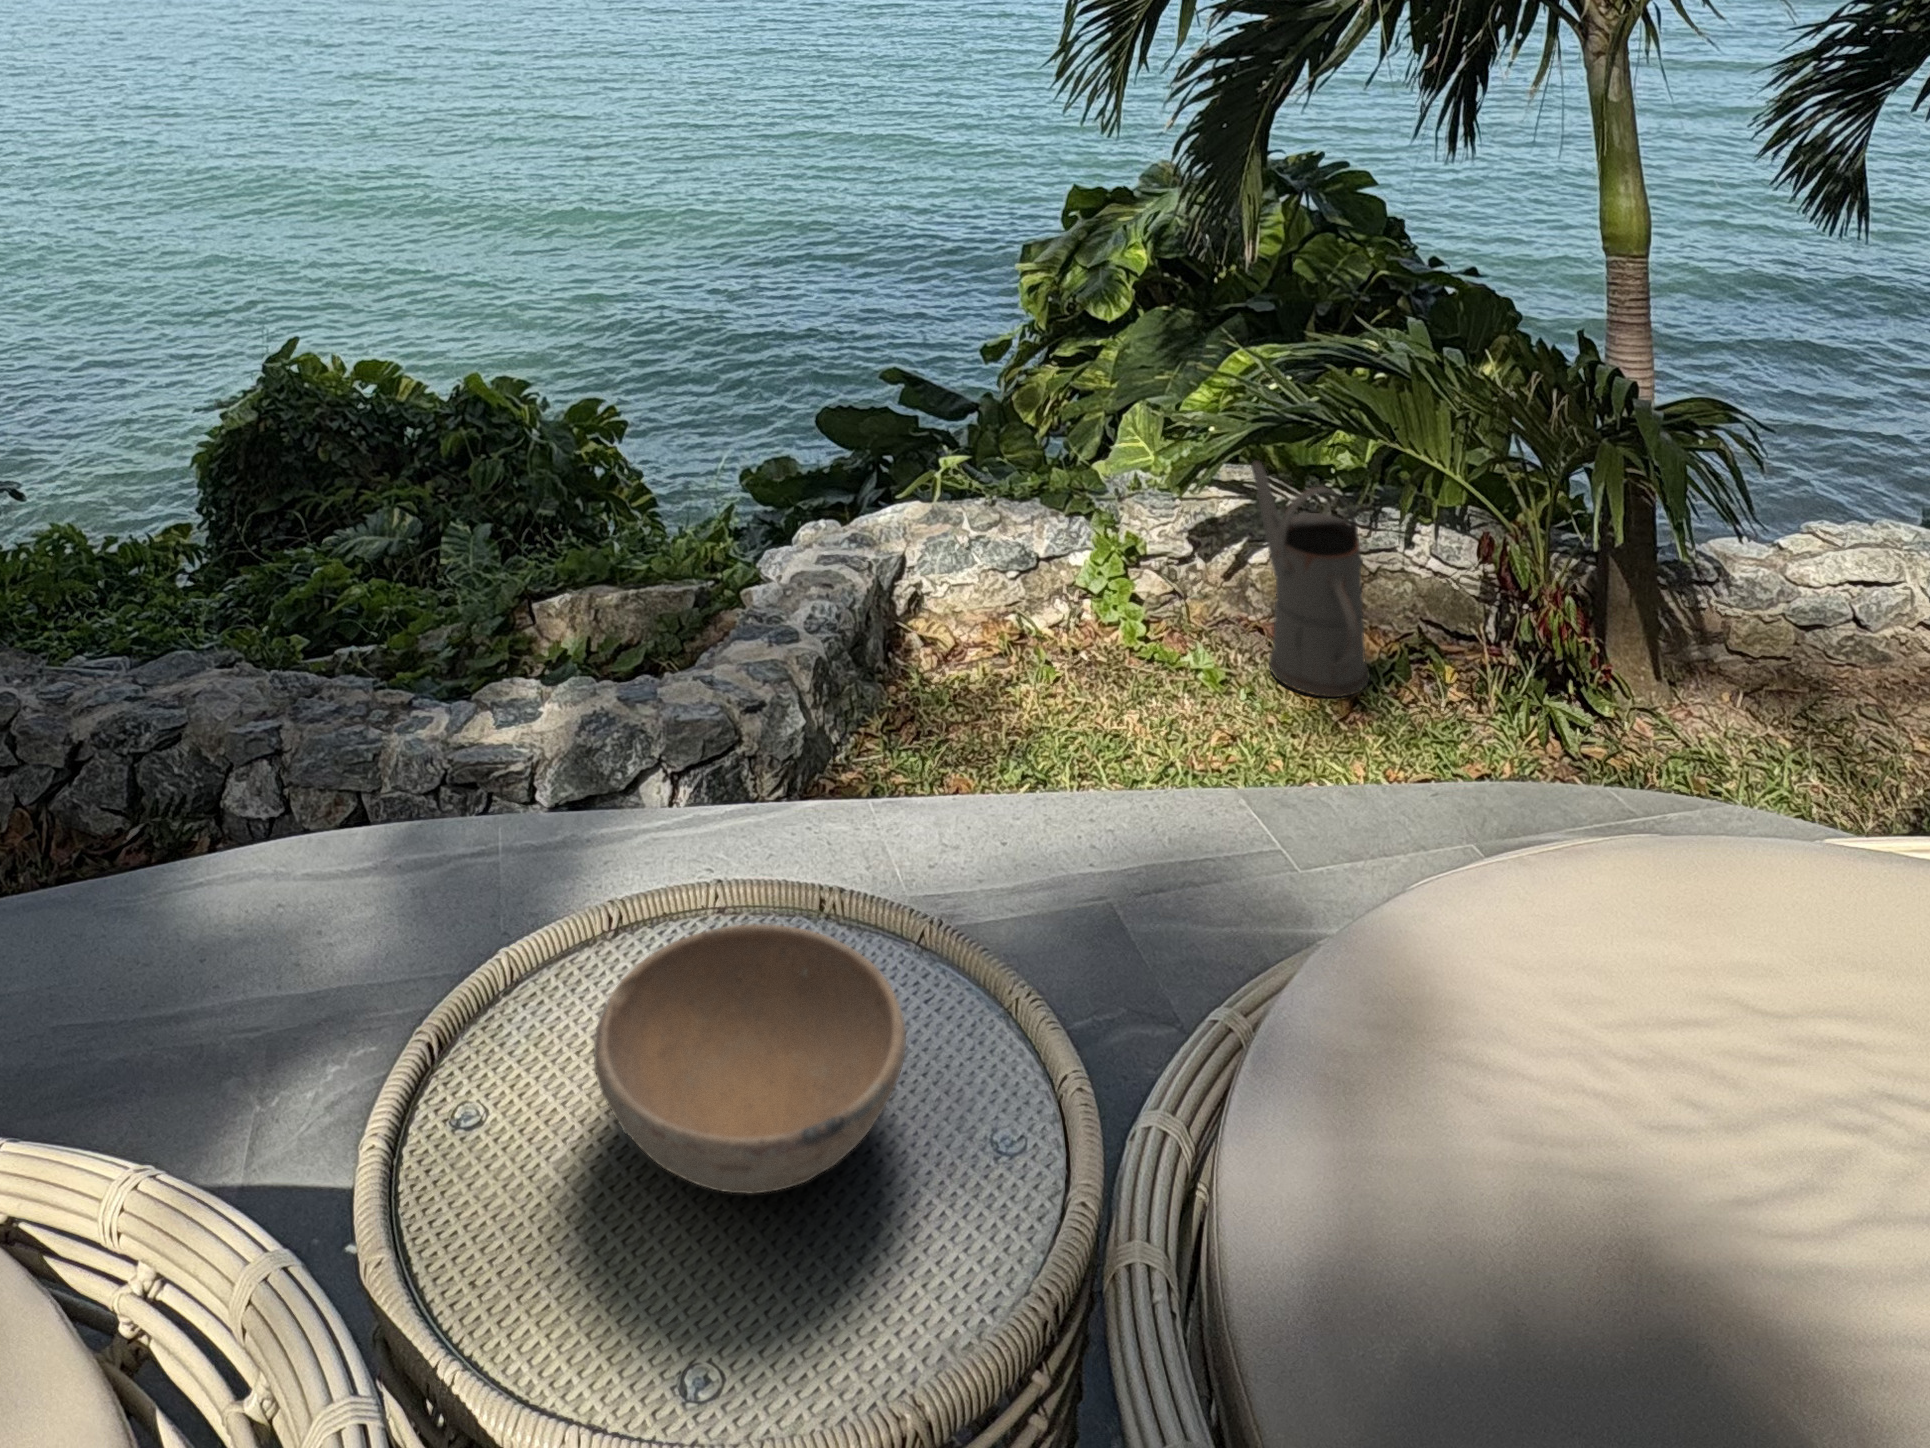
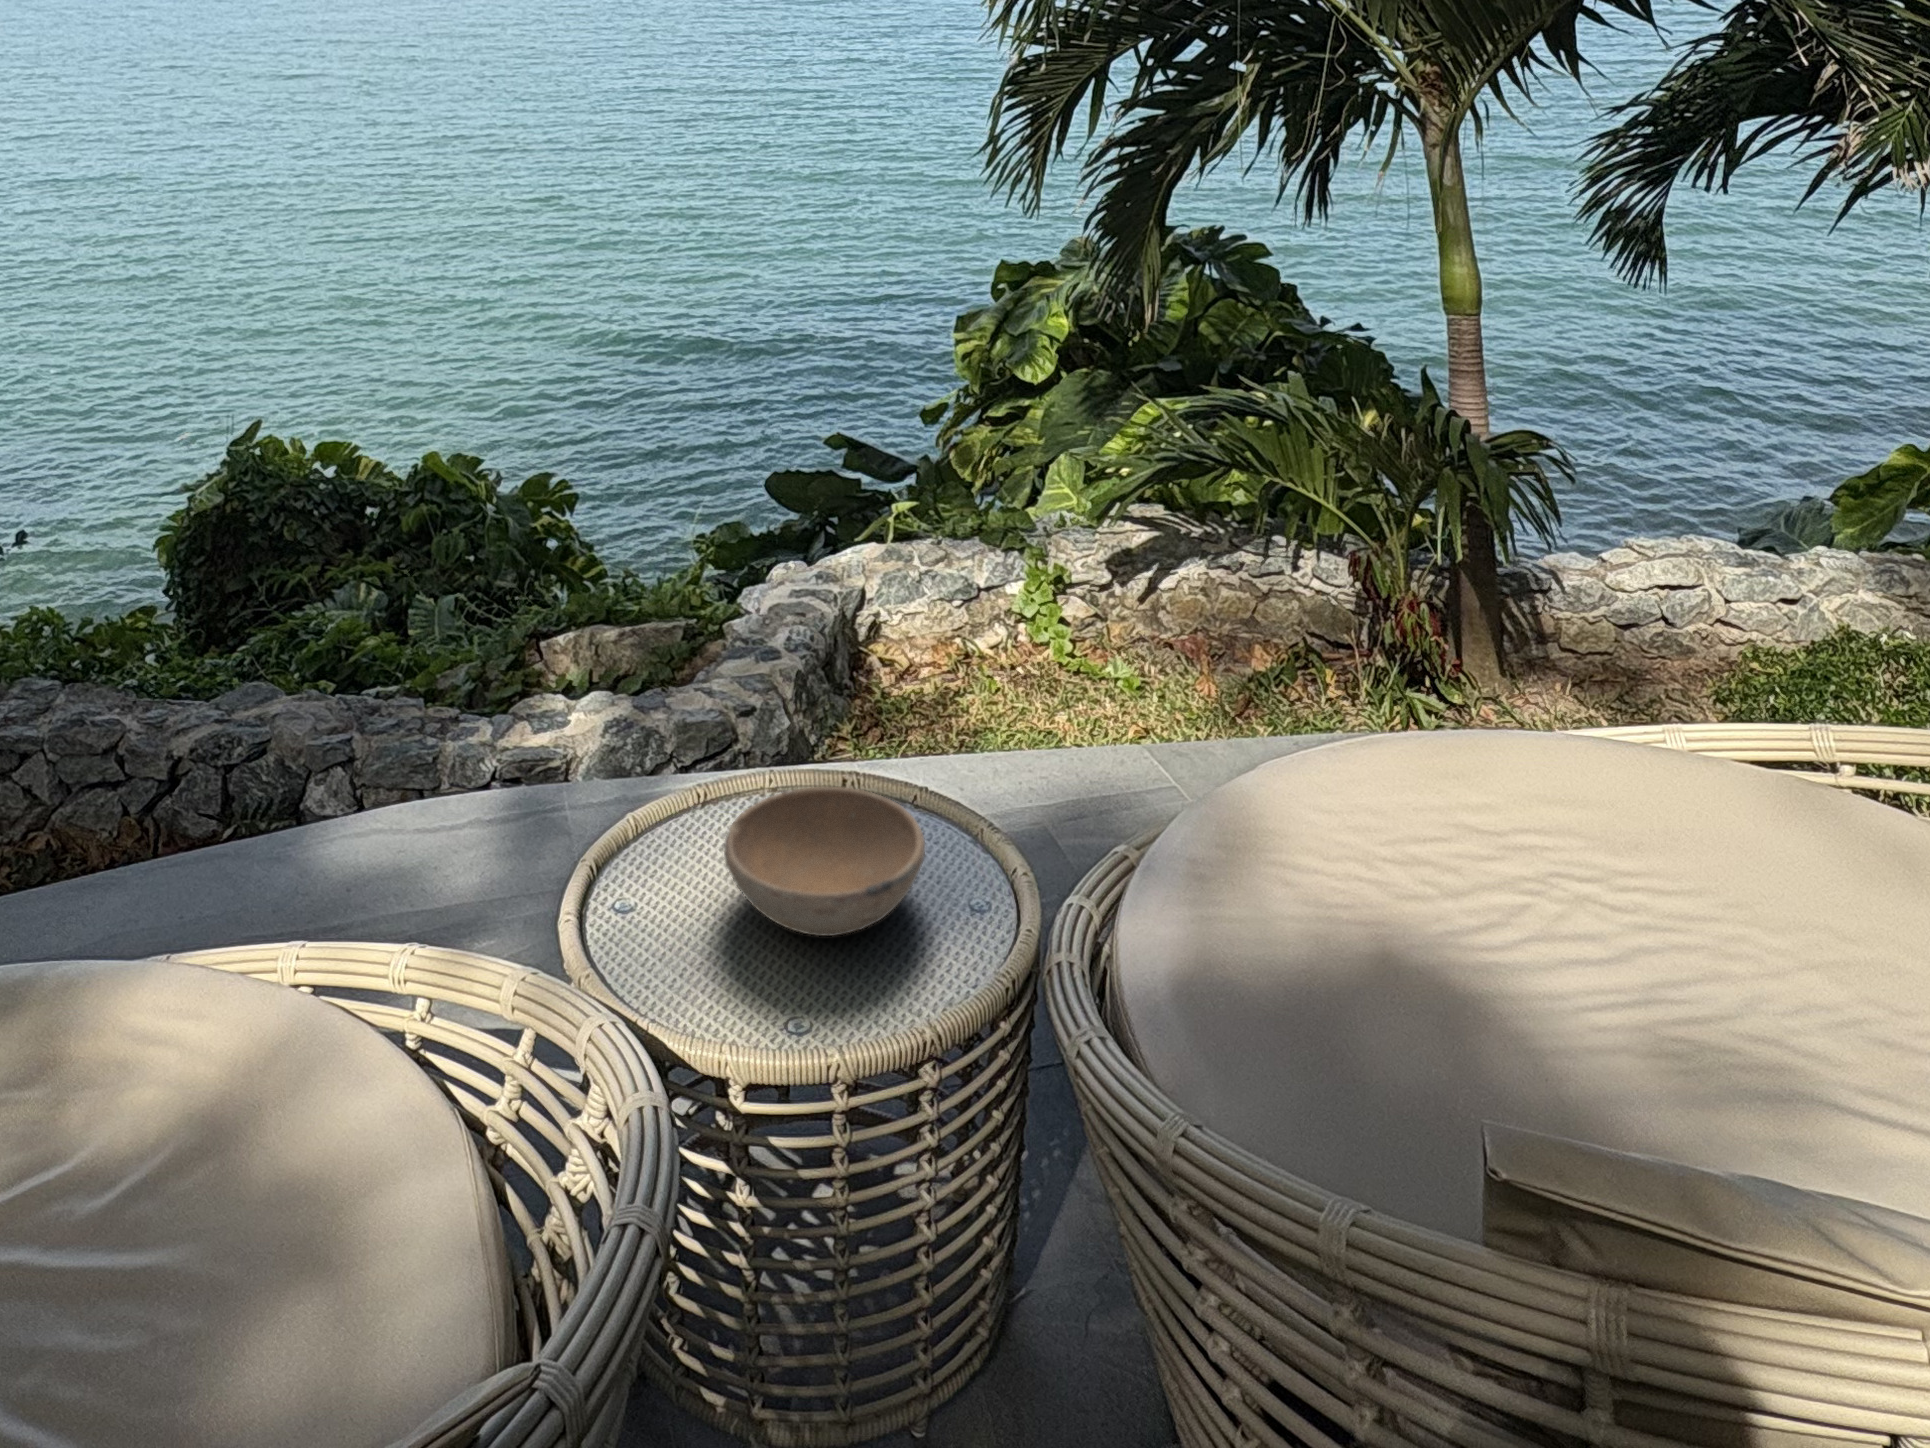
watering can: present [1251,461,1370,697] -> none [1159,497,1261,694]

